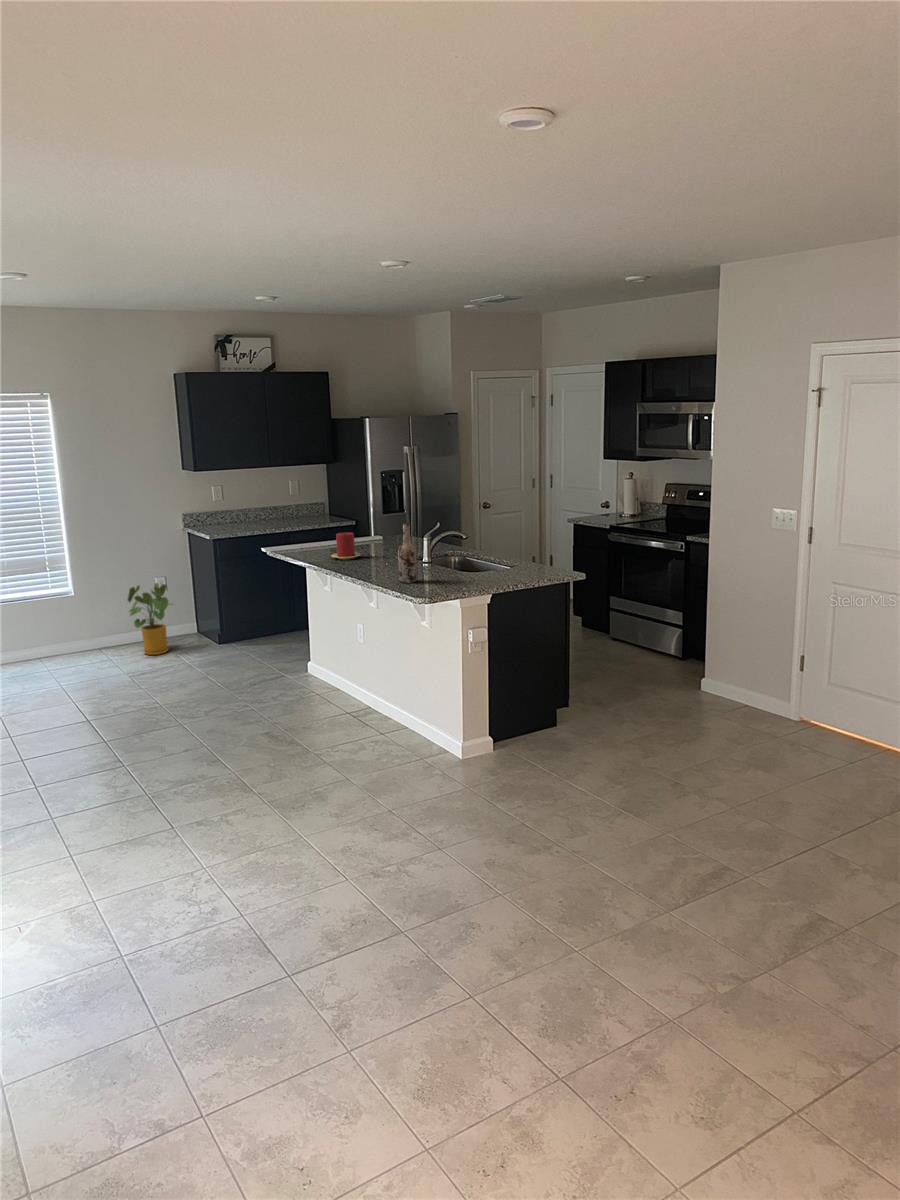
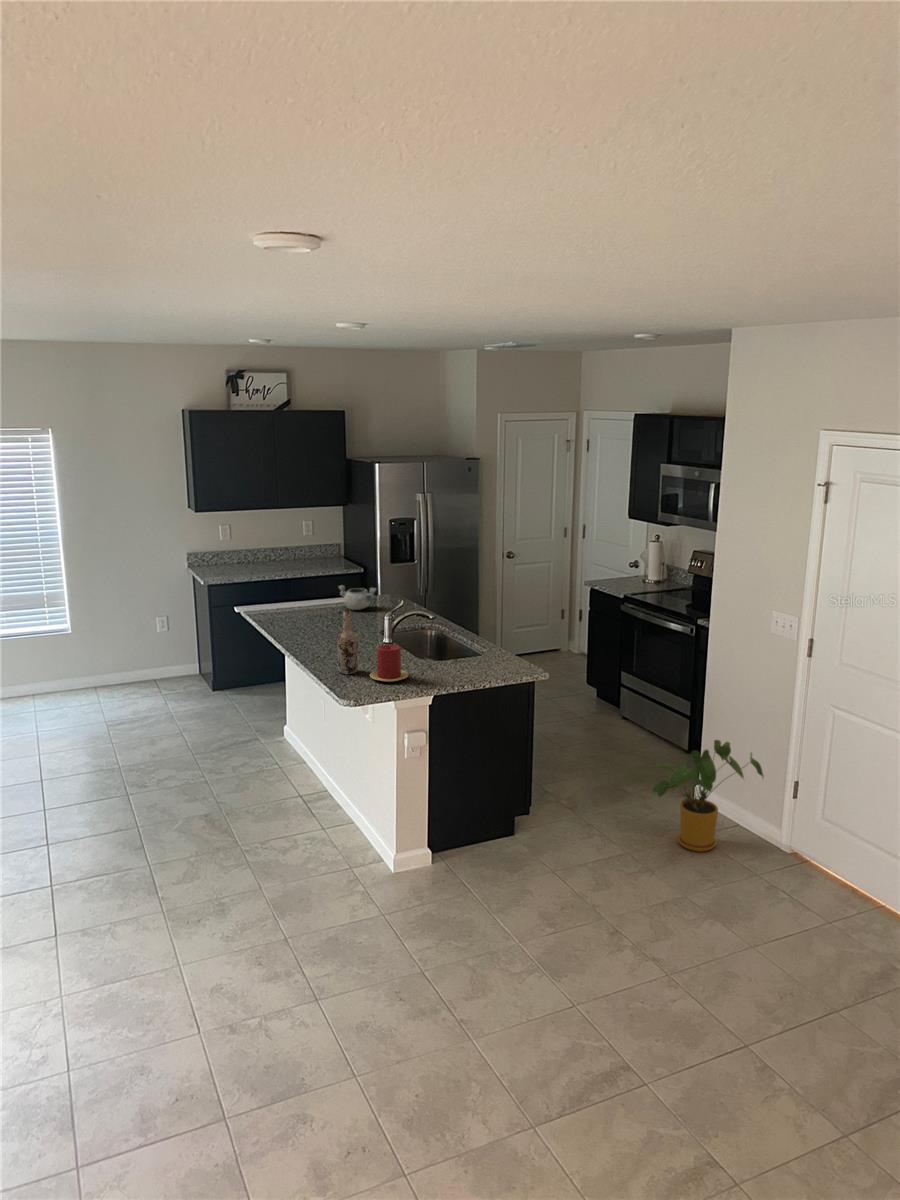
bowl: none [357,524,394,547] -> present [338,585,376,610]
candle: present [331,532,361,559] -> present [370,644,409,682]
house plant: present [128,583,169,655] -> present [652,740,764,852]

